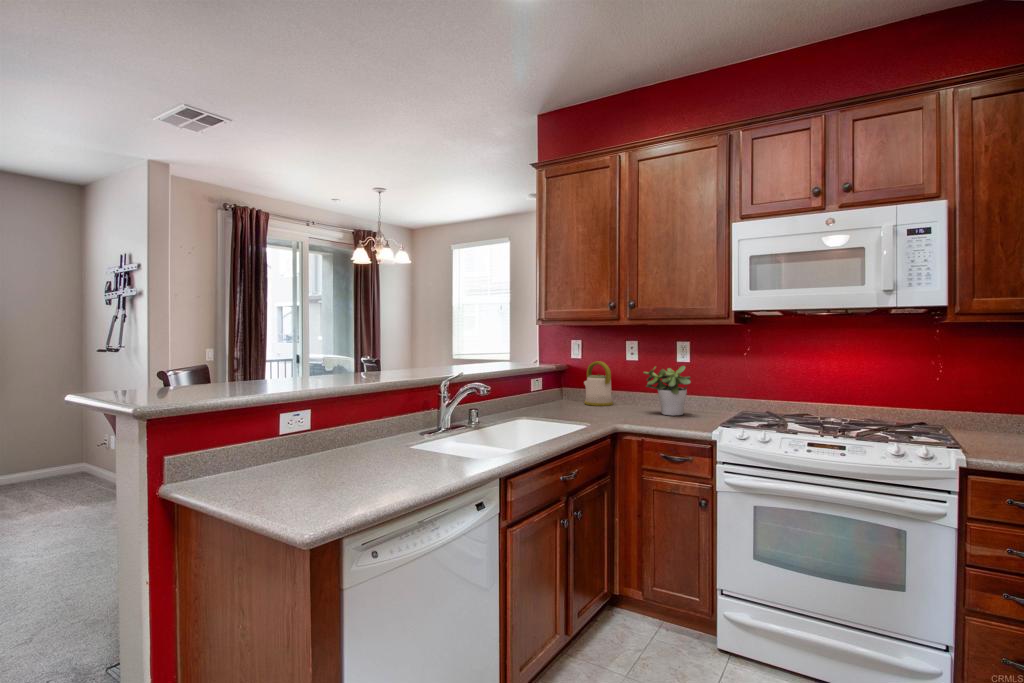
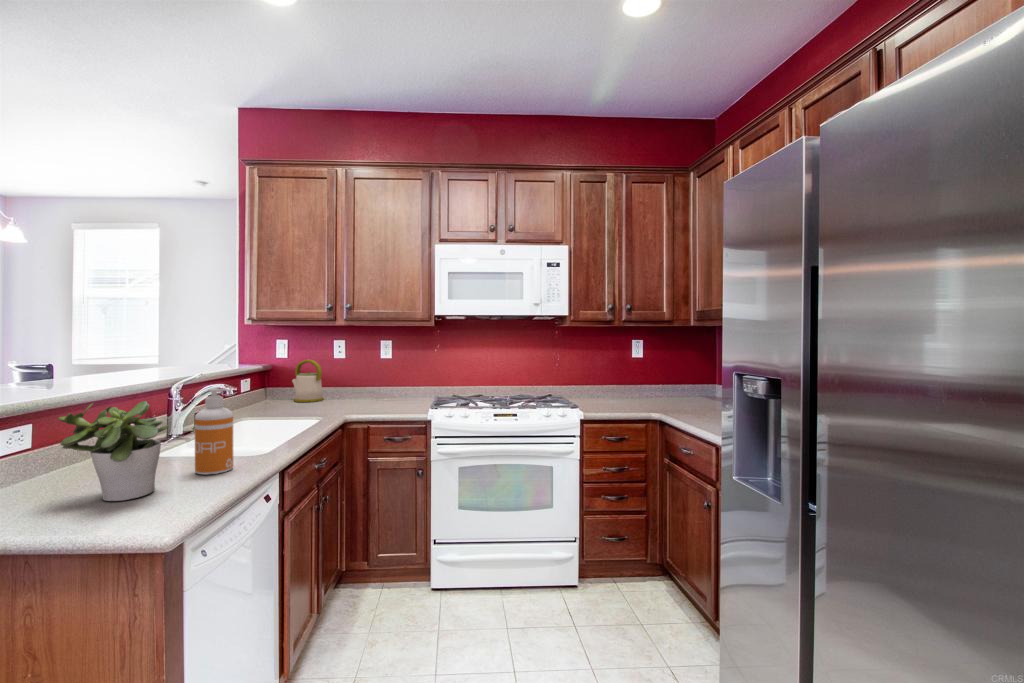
potted plant: present [643,366,691,415] -> present [58,401,168,501]
soap dispenser: none [447,384,479,466] -> present [195,388,233,475]

